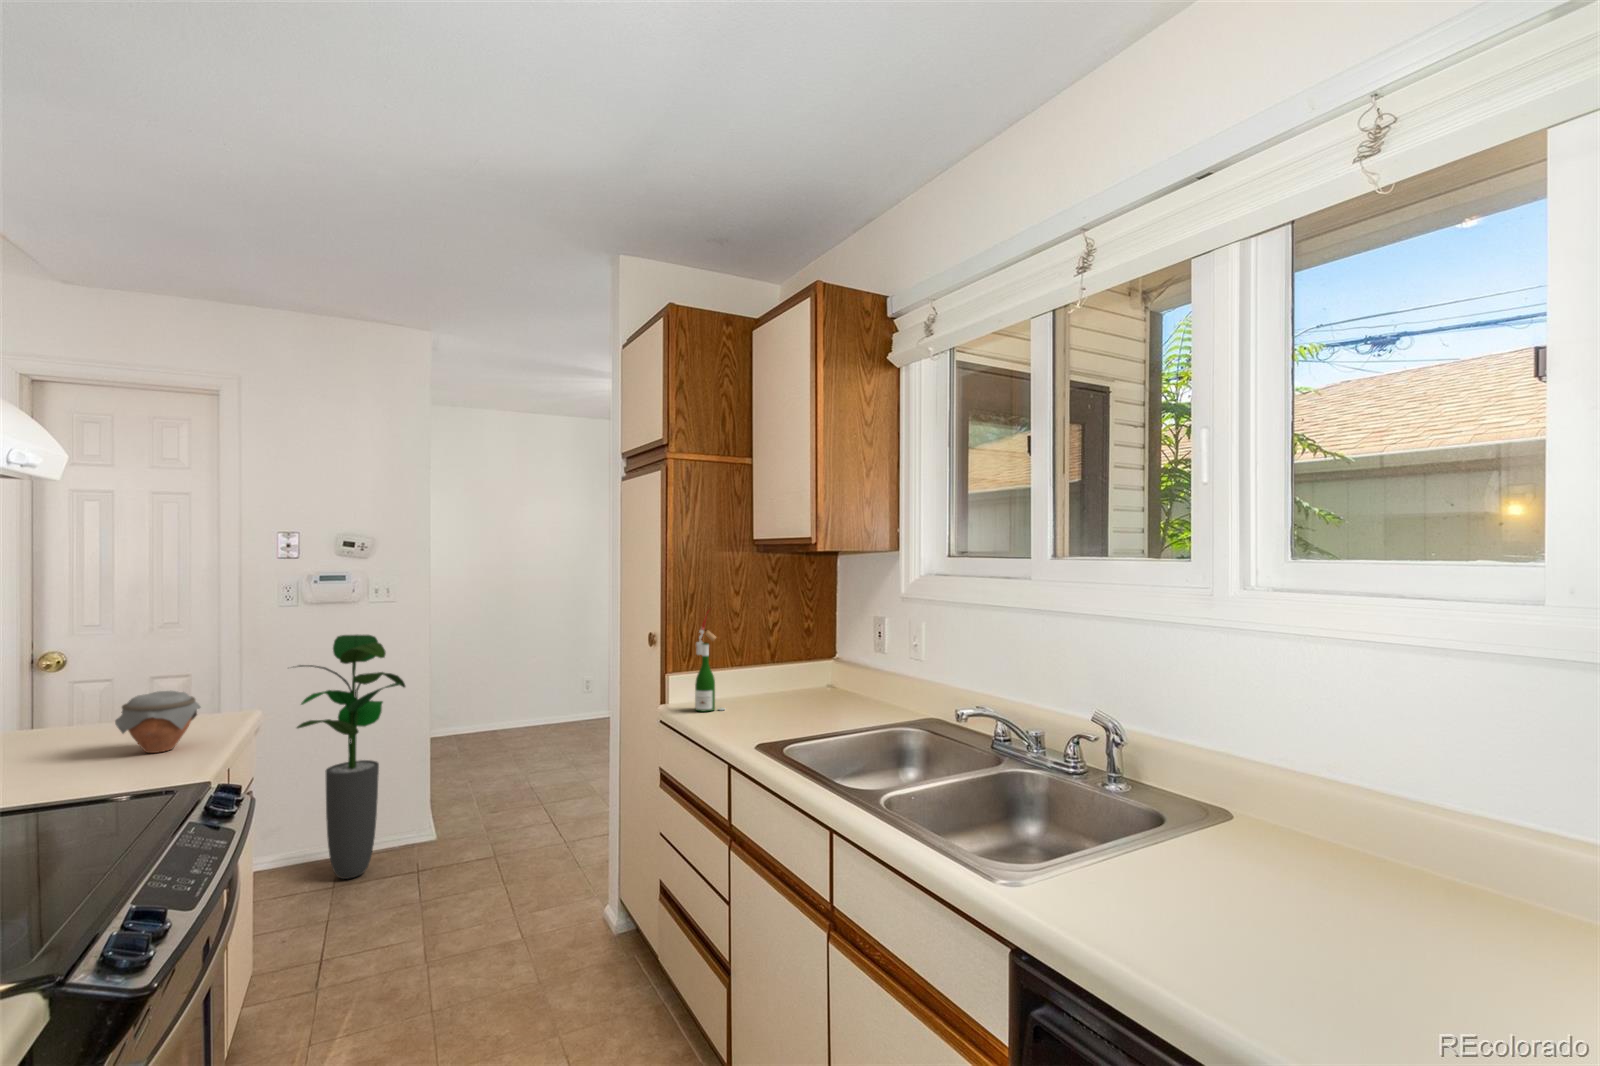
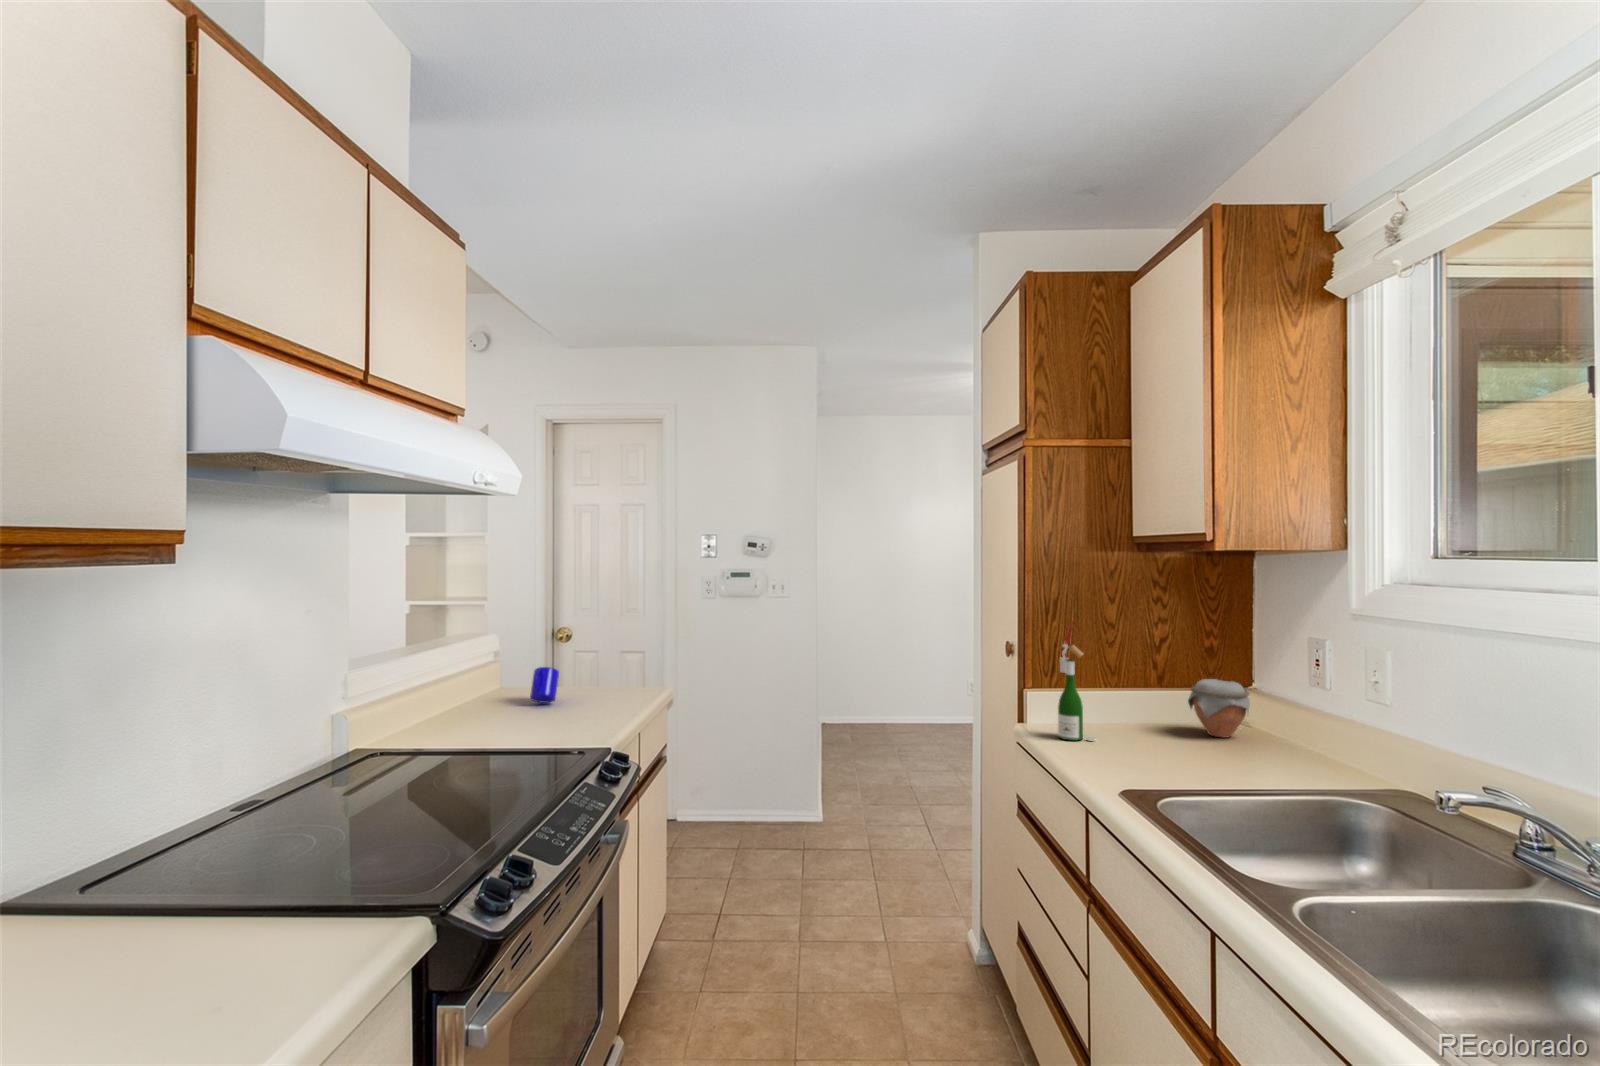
potted plant: present [297,635,405,879] -> none [703,626,797,847]
jar: present [115,691,200,753] -> present [1188,679,1250,738]
mug: none [52,697,100,743] -> present [530,667,559,703]

